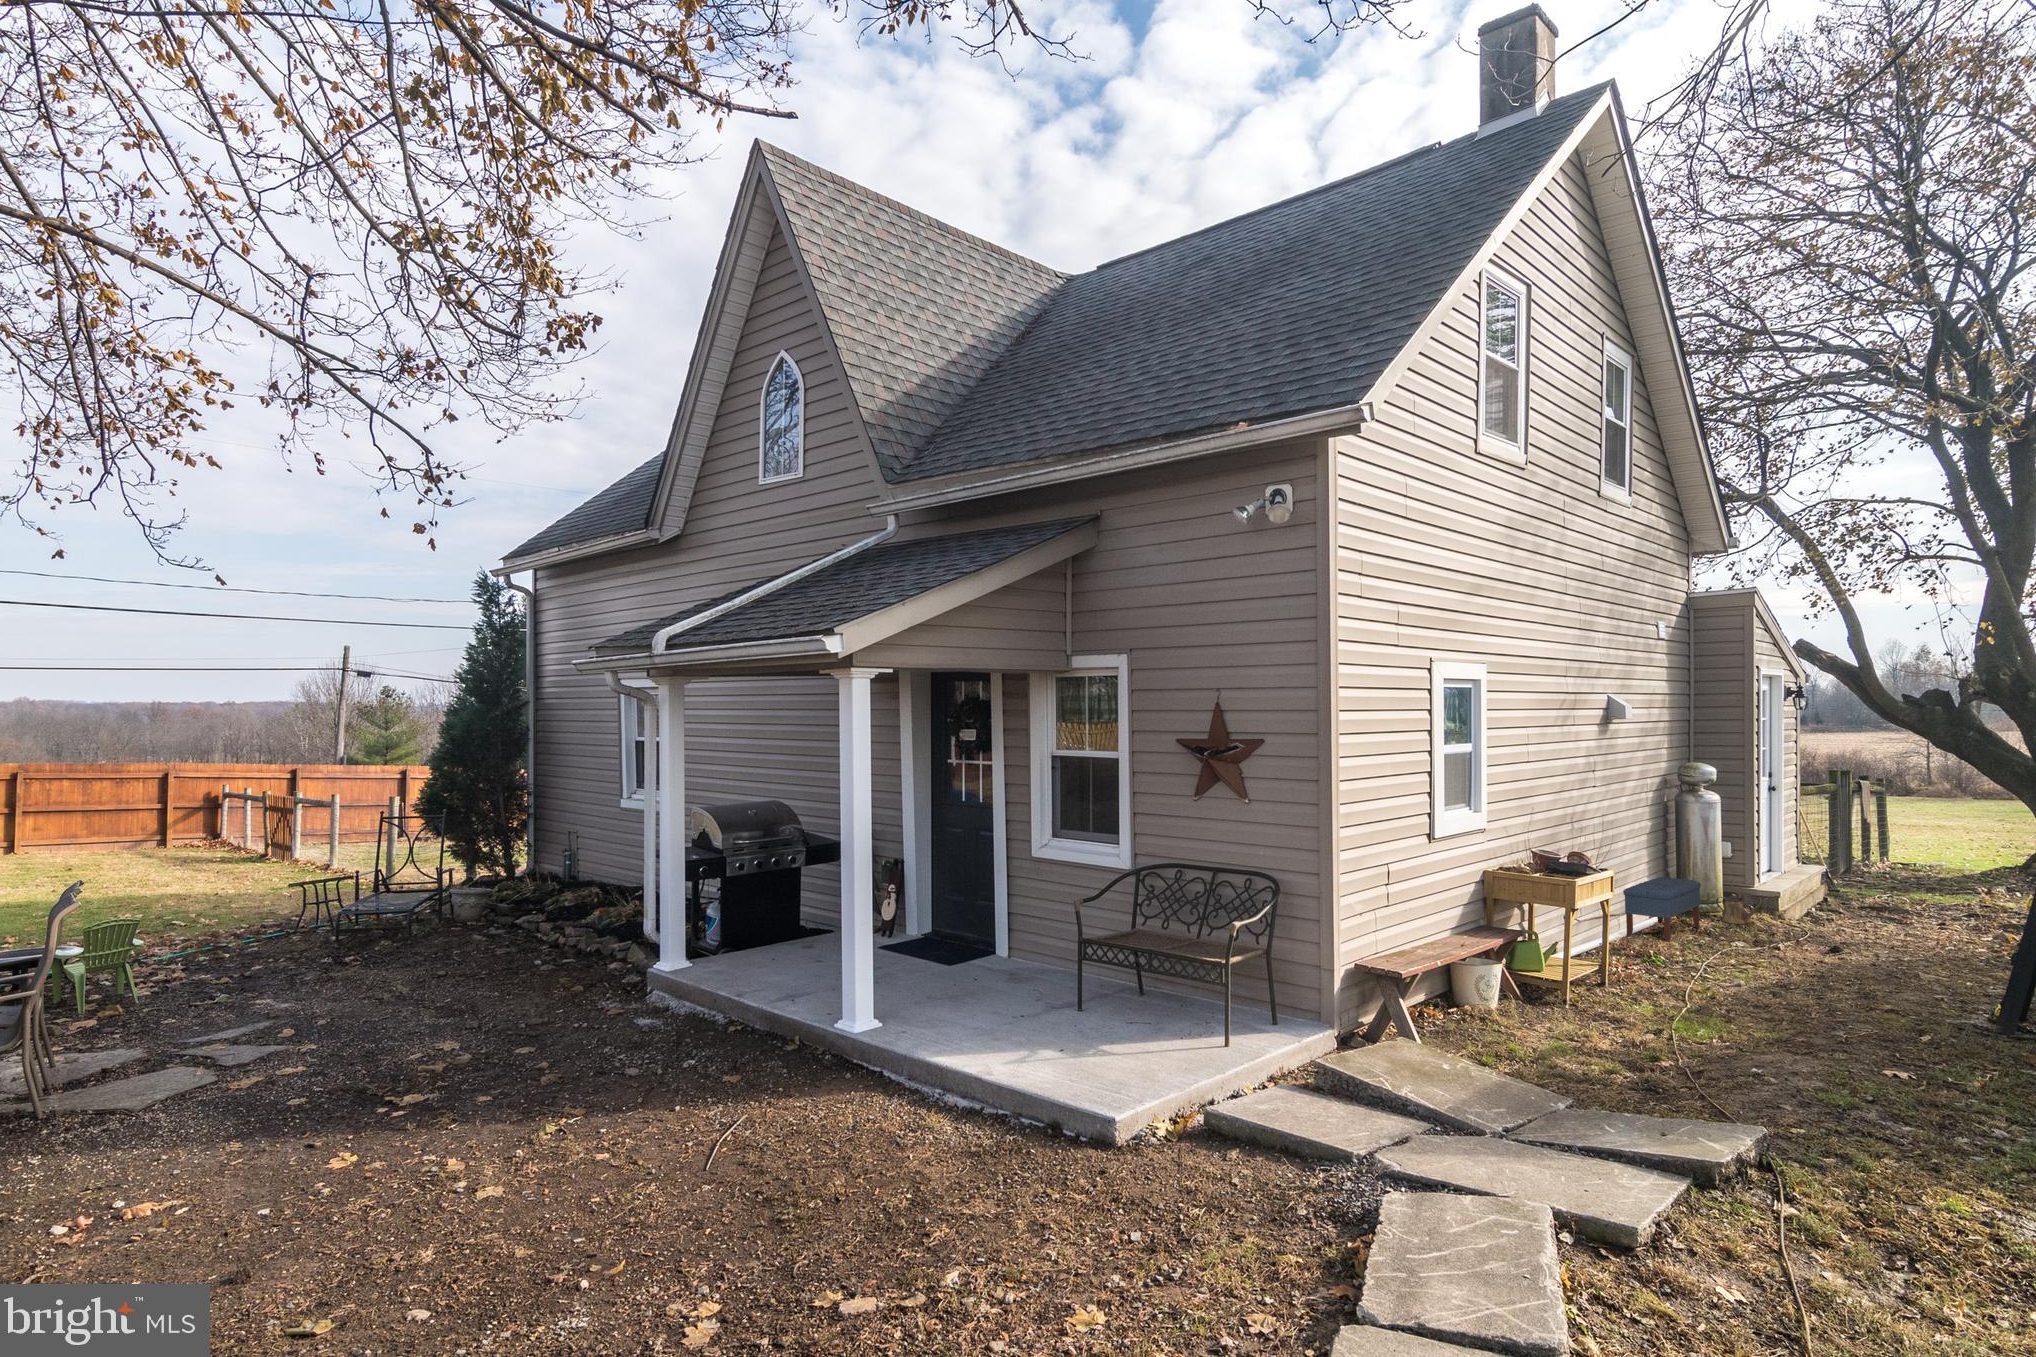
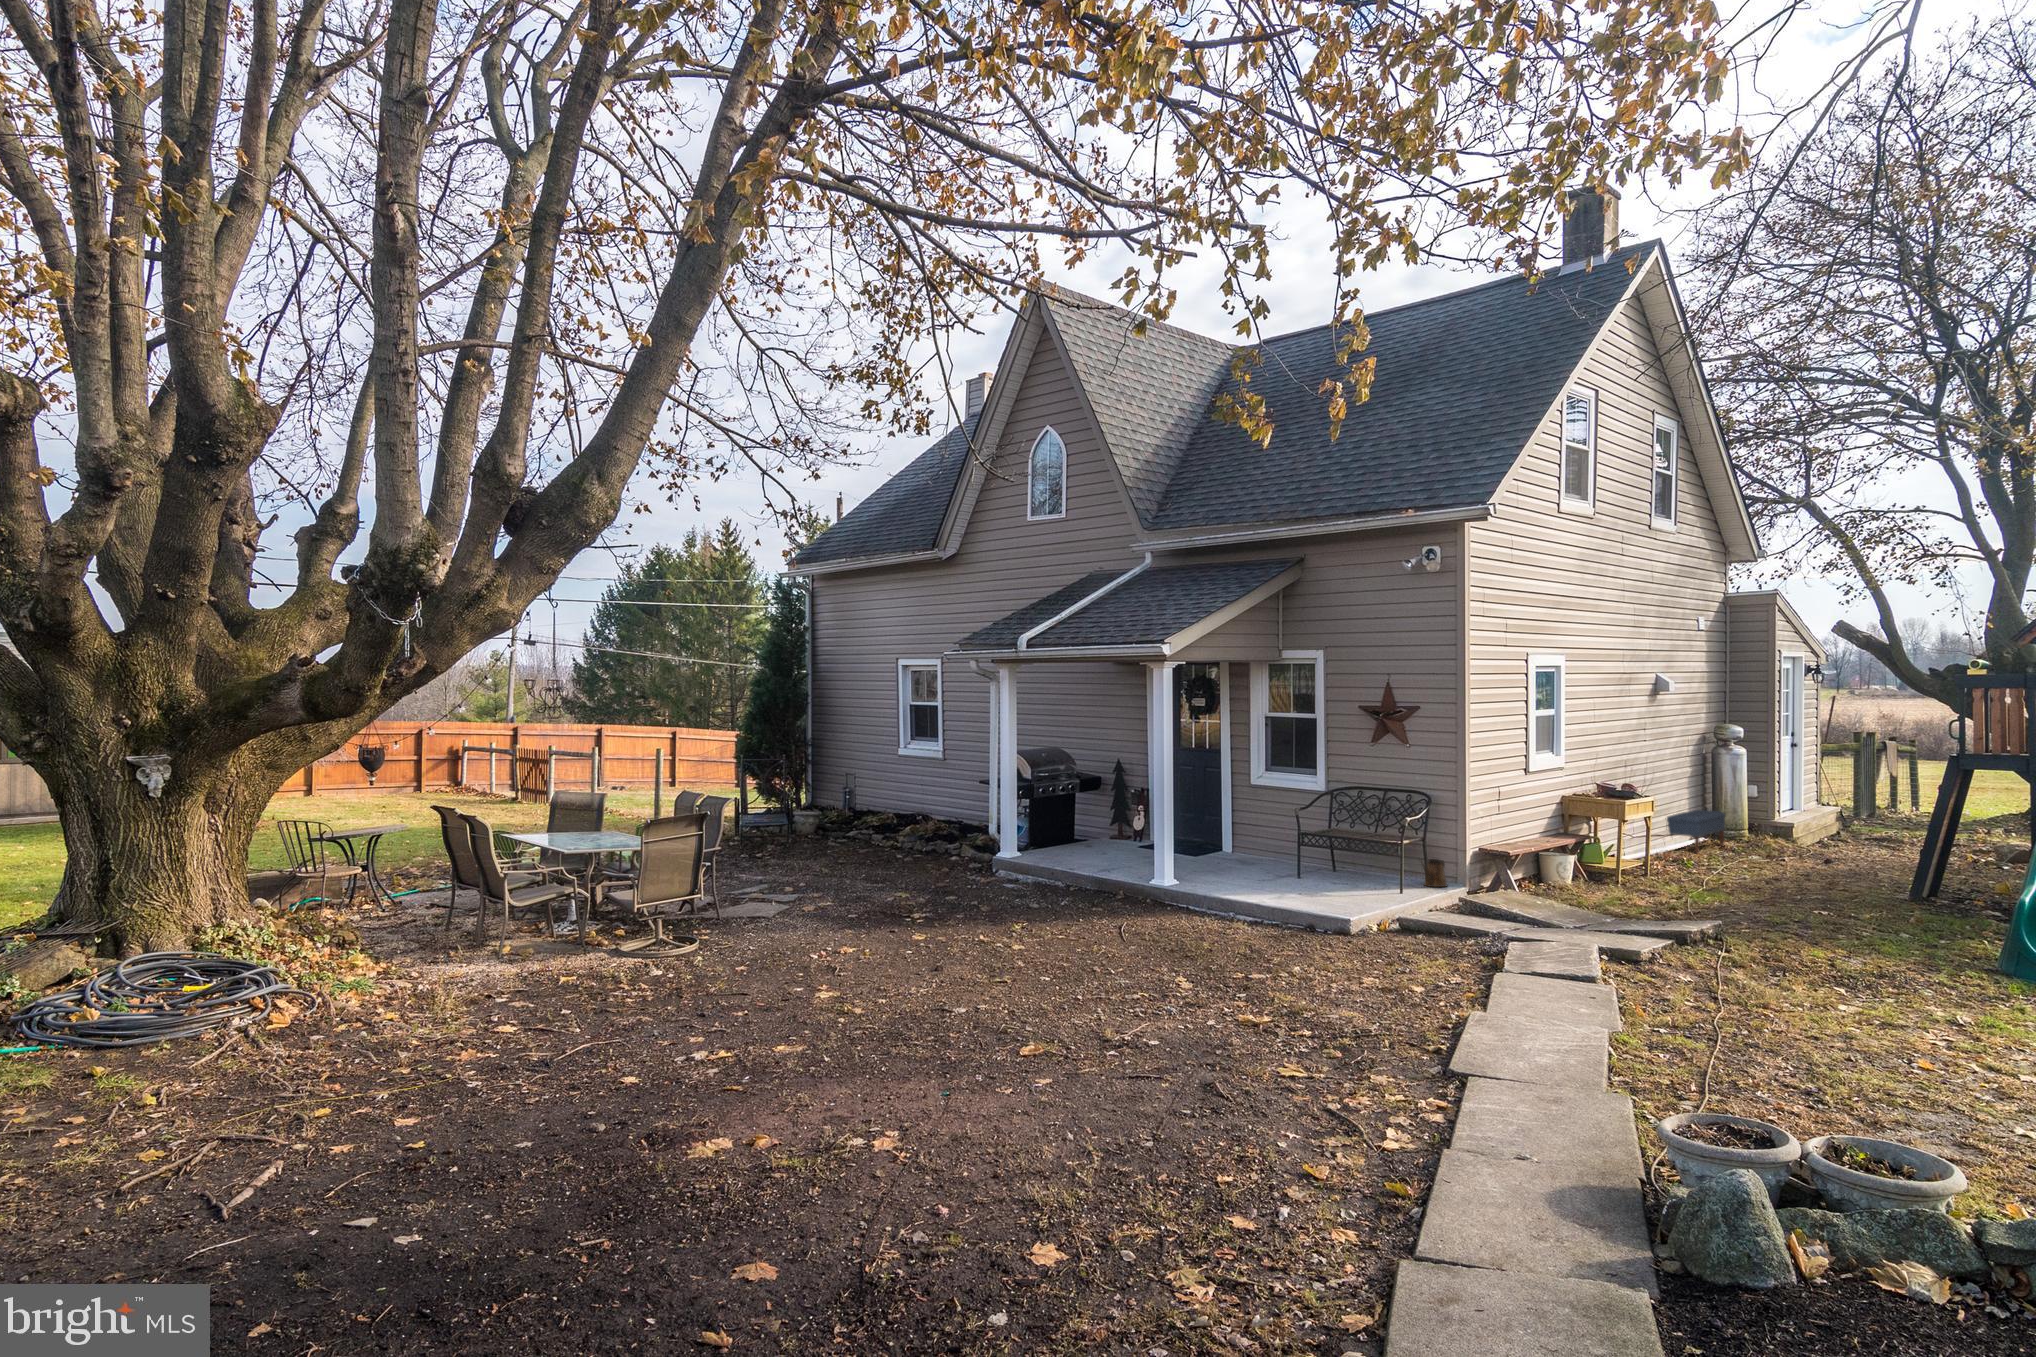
watering can: present [1715,896,1769,924] -> present [1421,859,1447,887]

